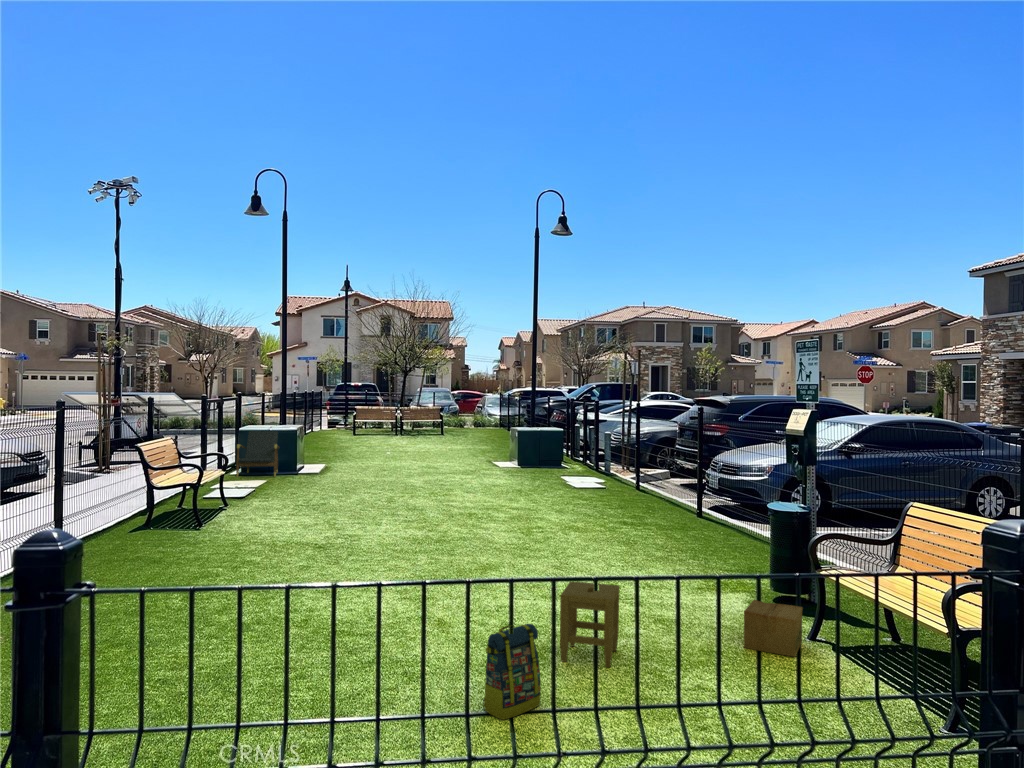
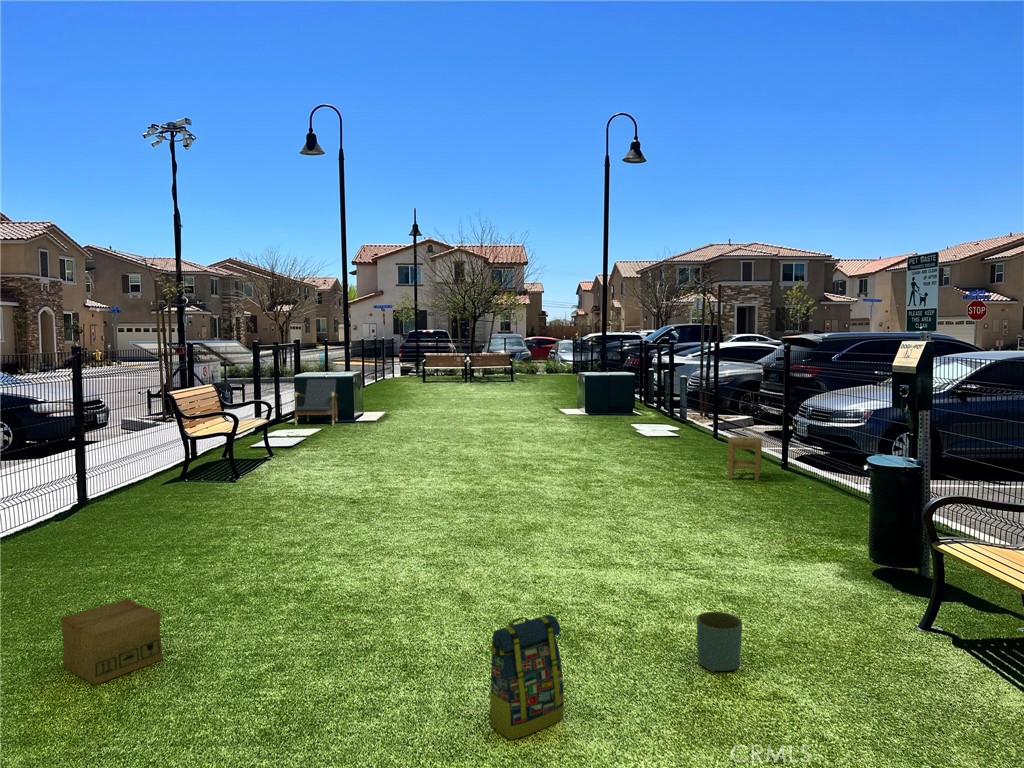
stool: present [560,581,620,667] -> present [728,437,762,481]
cardboard box: present [744,600,803,657] -> present [61,599,163,685]
planter: none [638,625,673,672] -> present [697,612,742,672]

